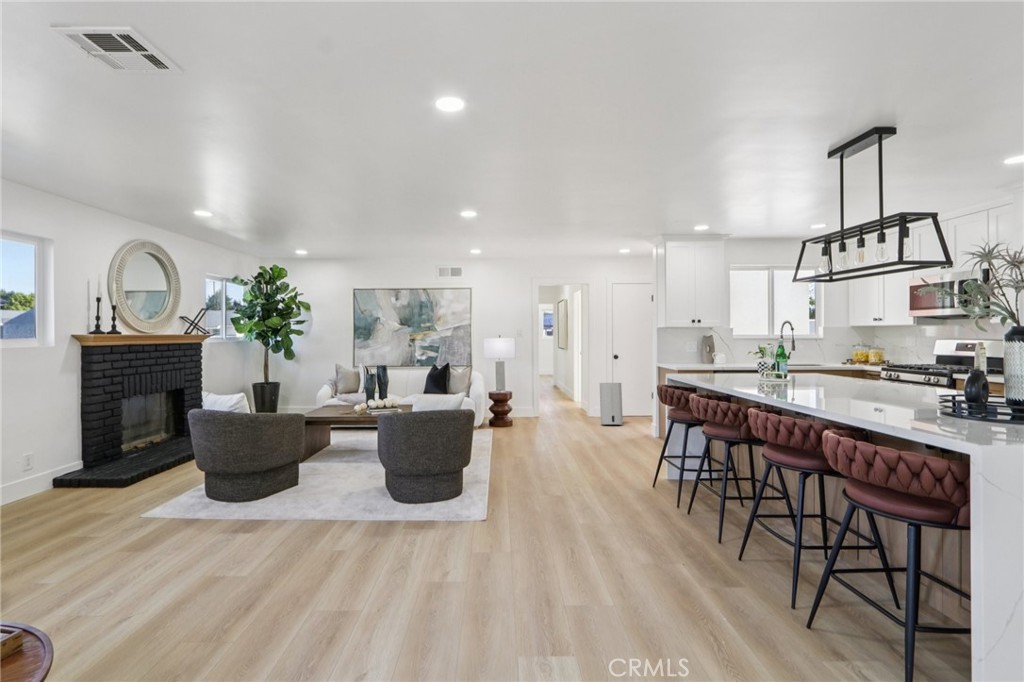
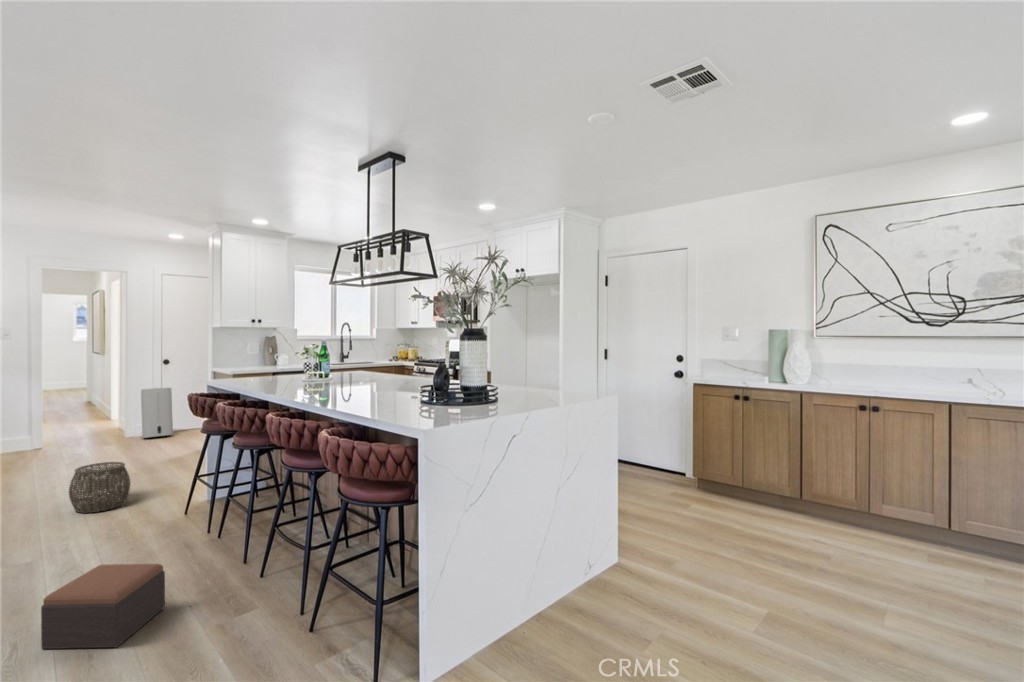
woven basket: none [569,439,609,479] -> present [69,462,130,513]
footstool: none [582,521,664,596] -> present [41,564,165,649]

